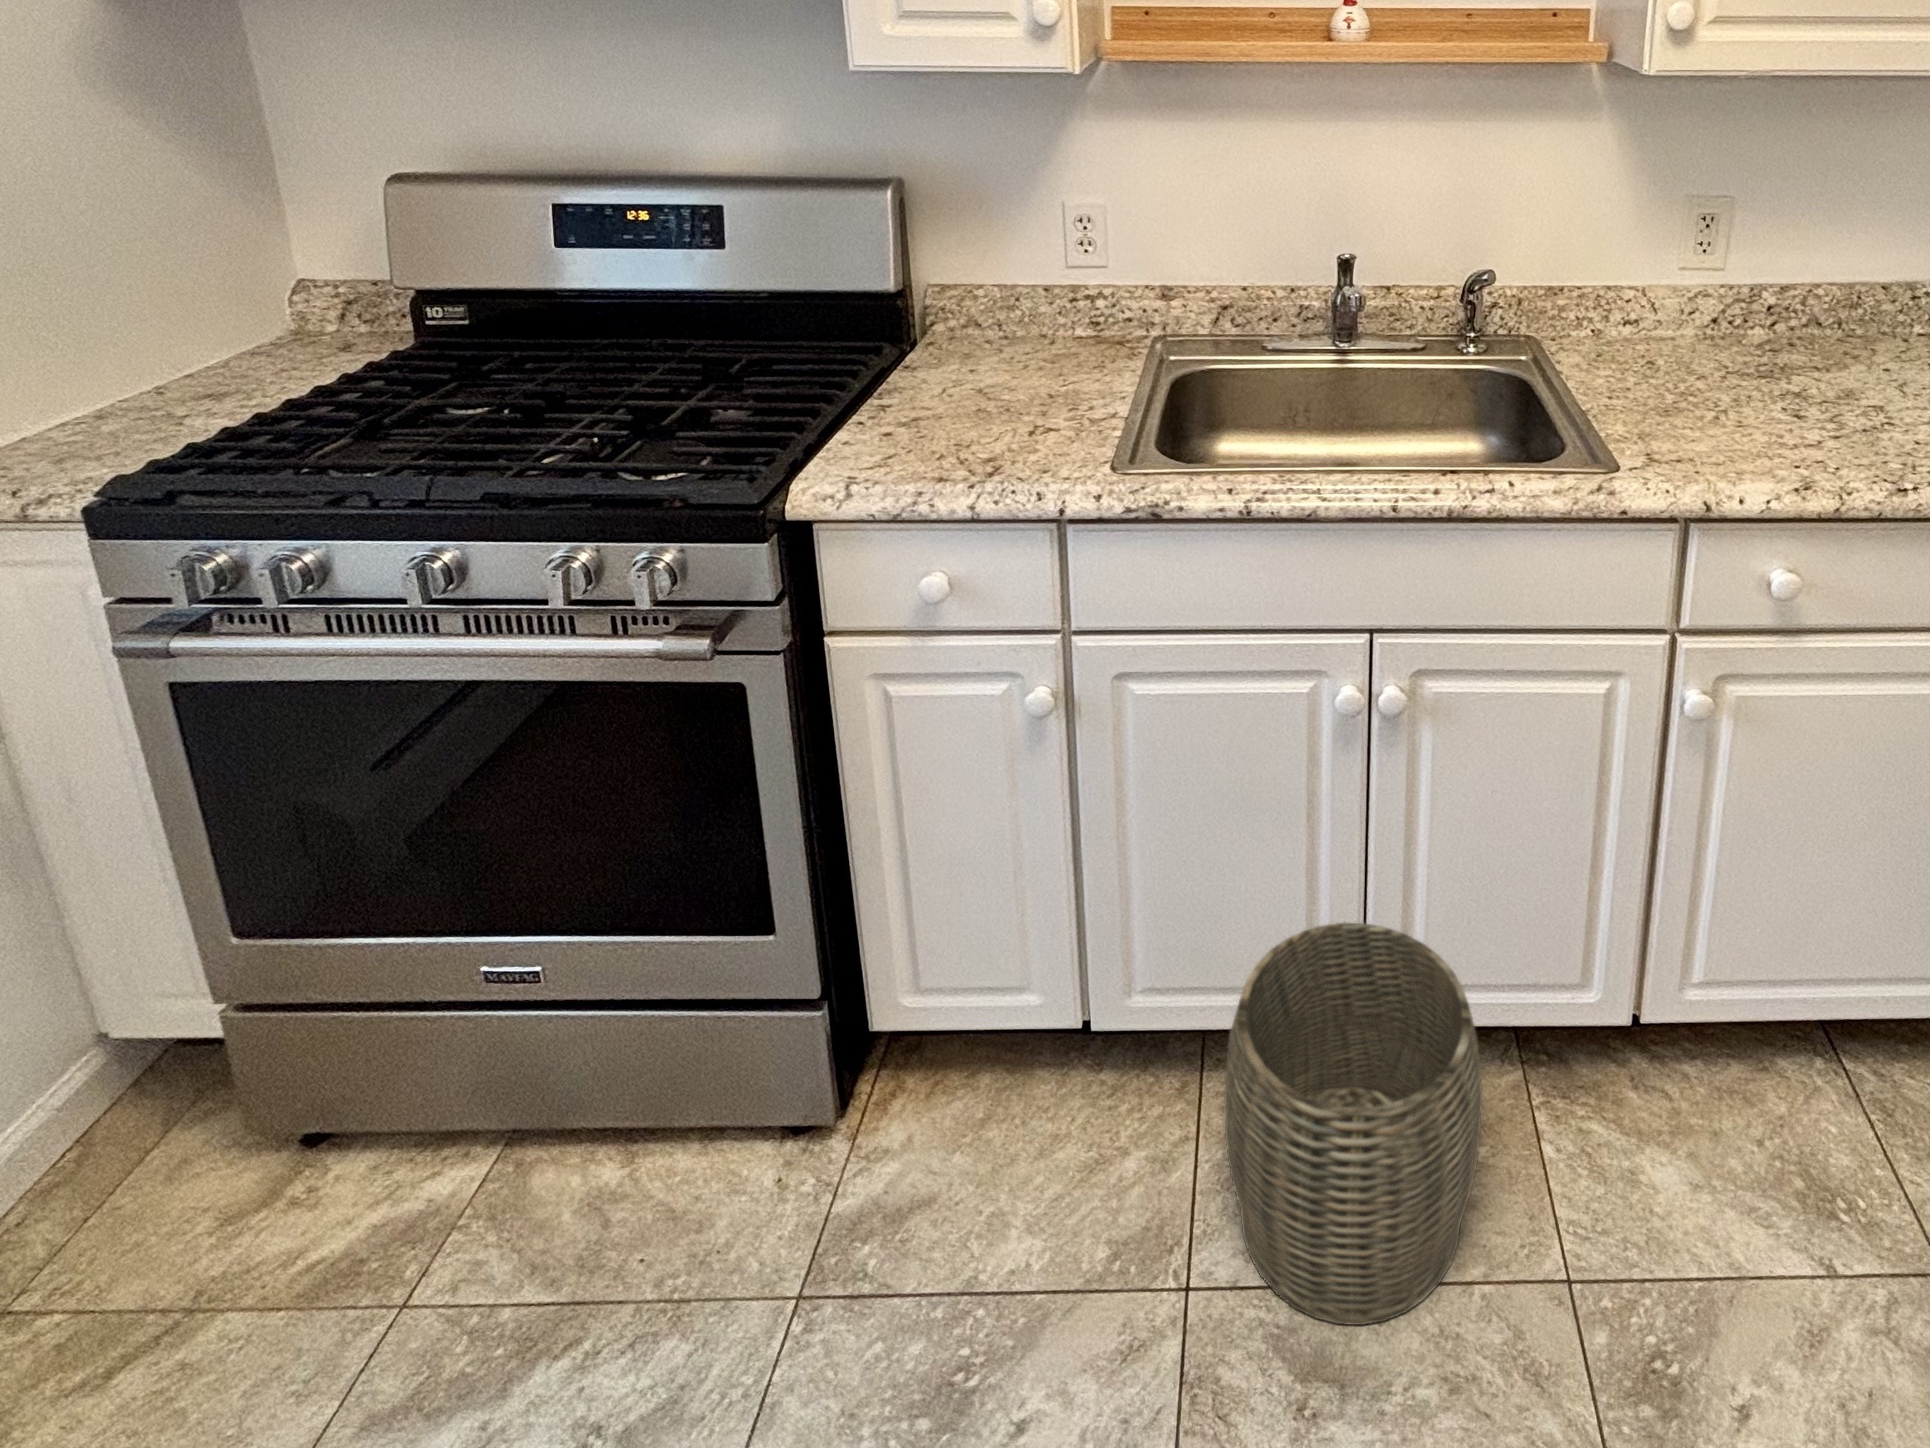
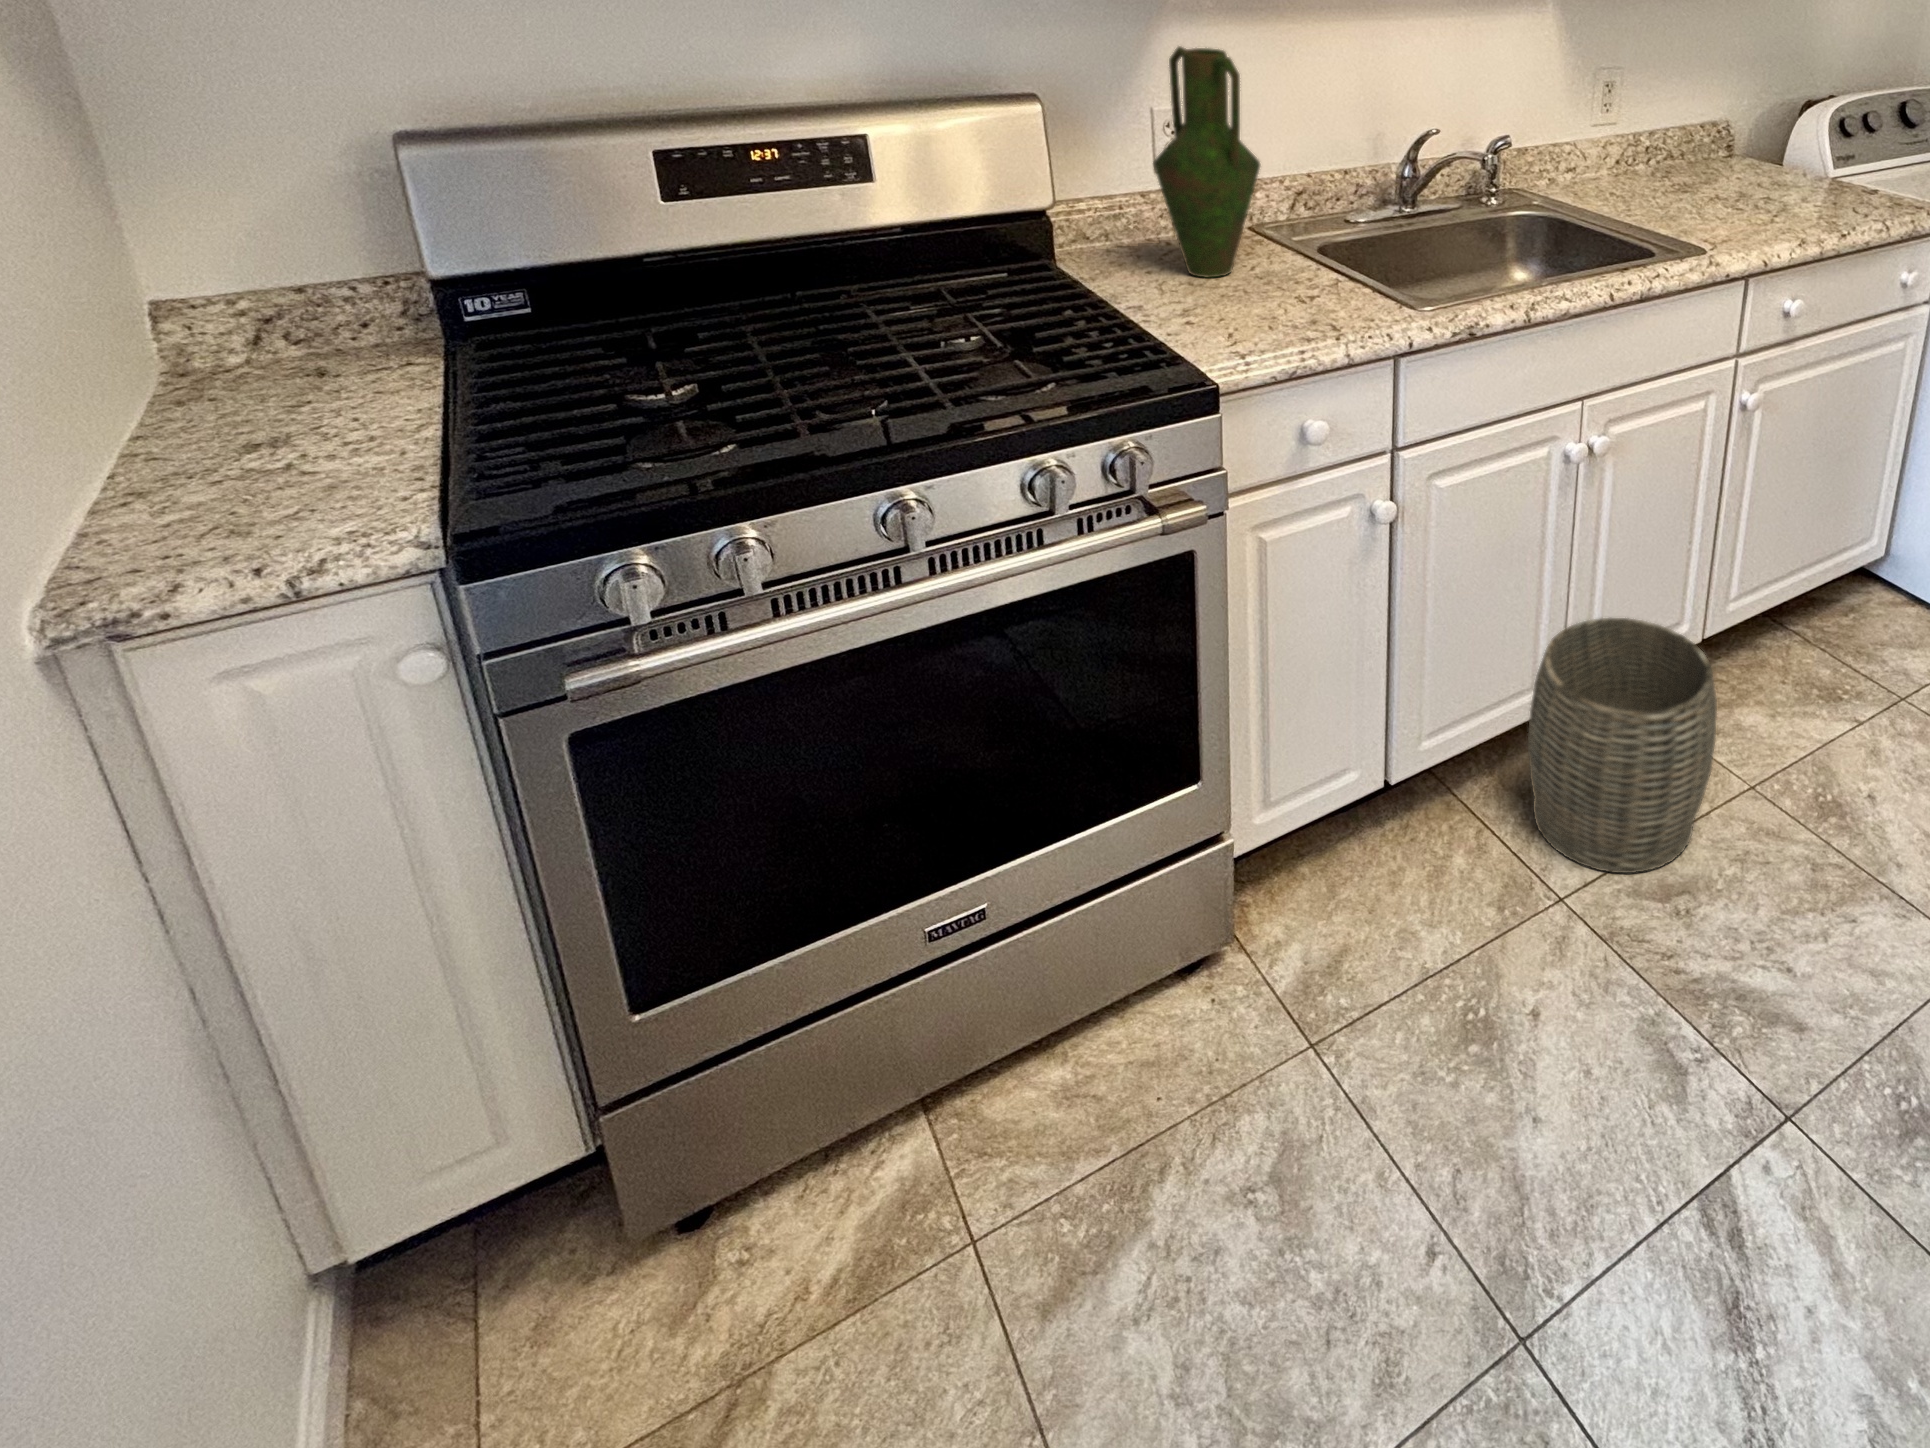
vase: none [948,141,1065,388] -> present [1153,46,1260,278]

